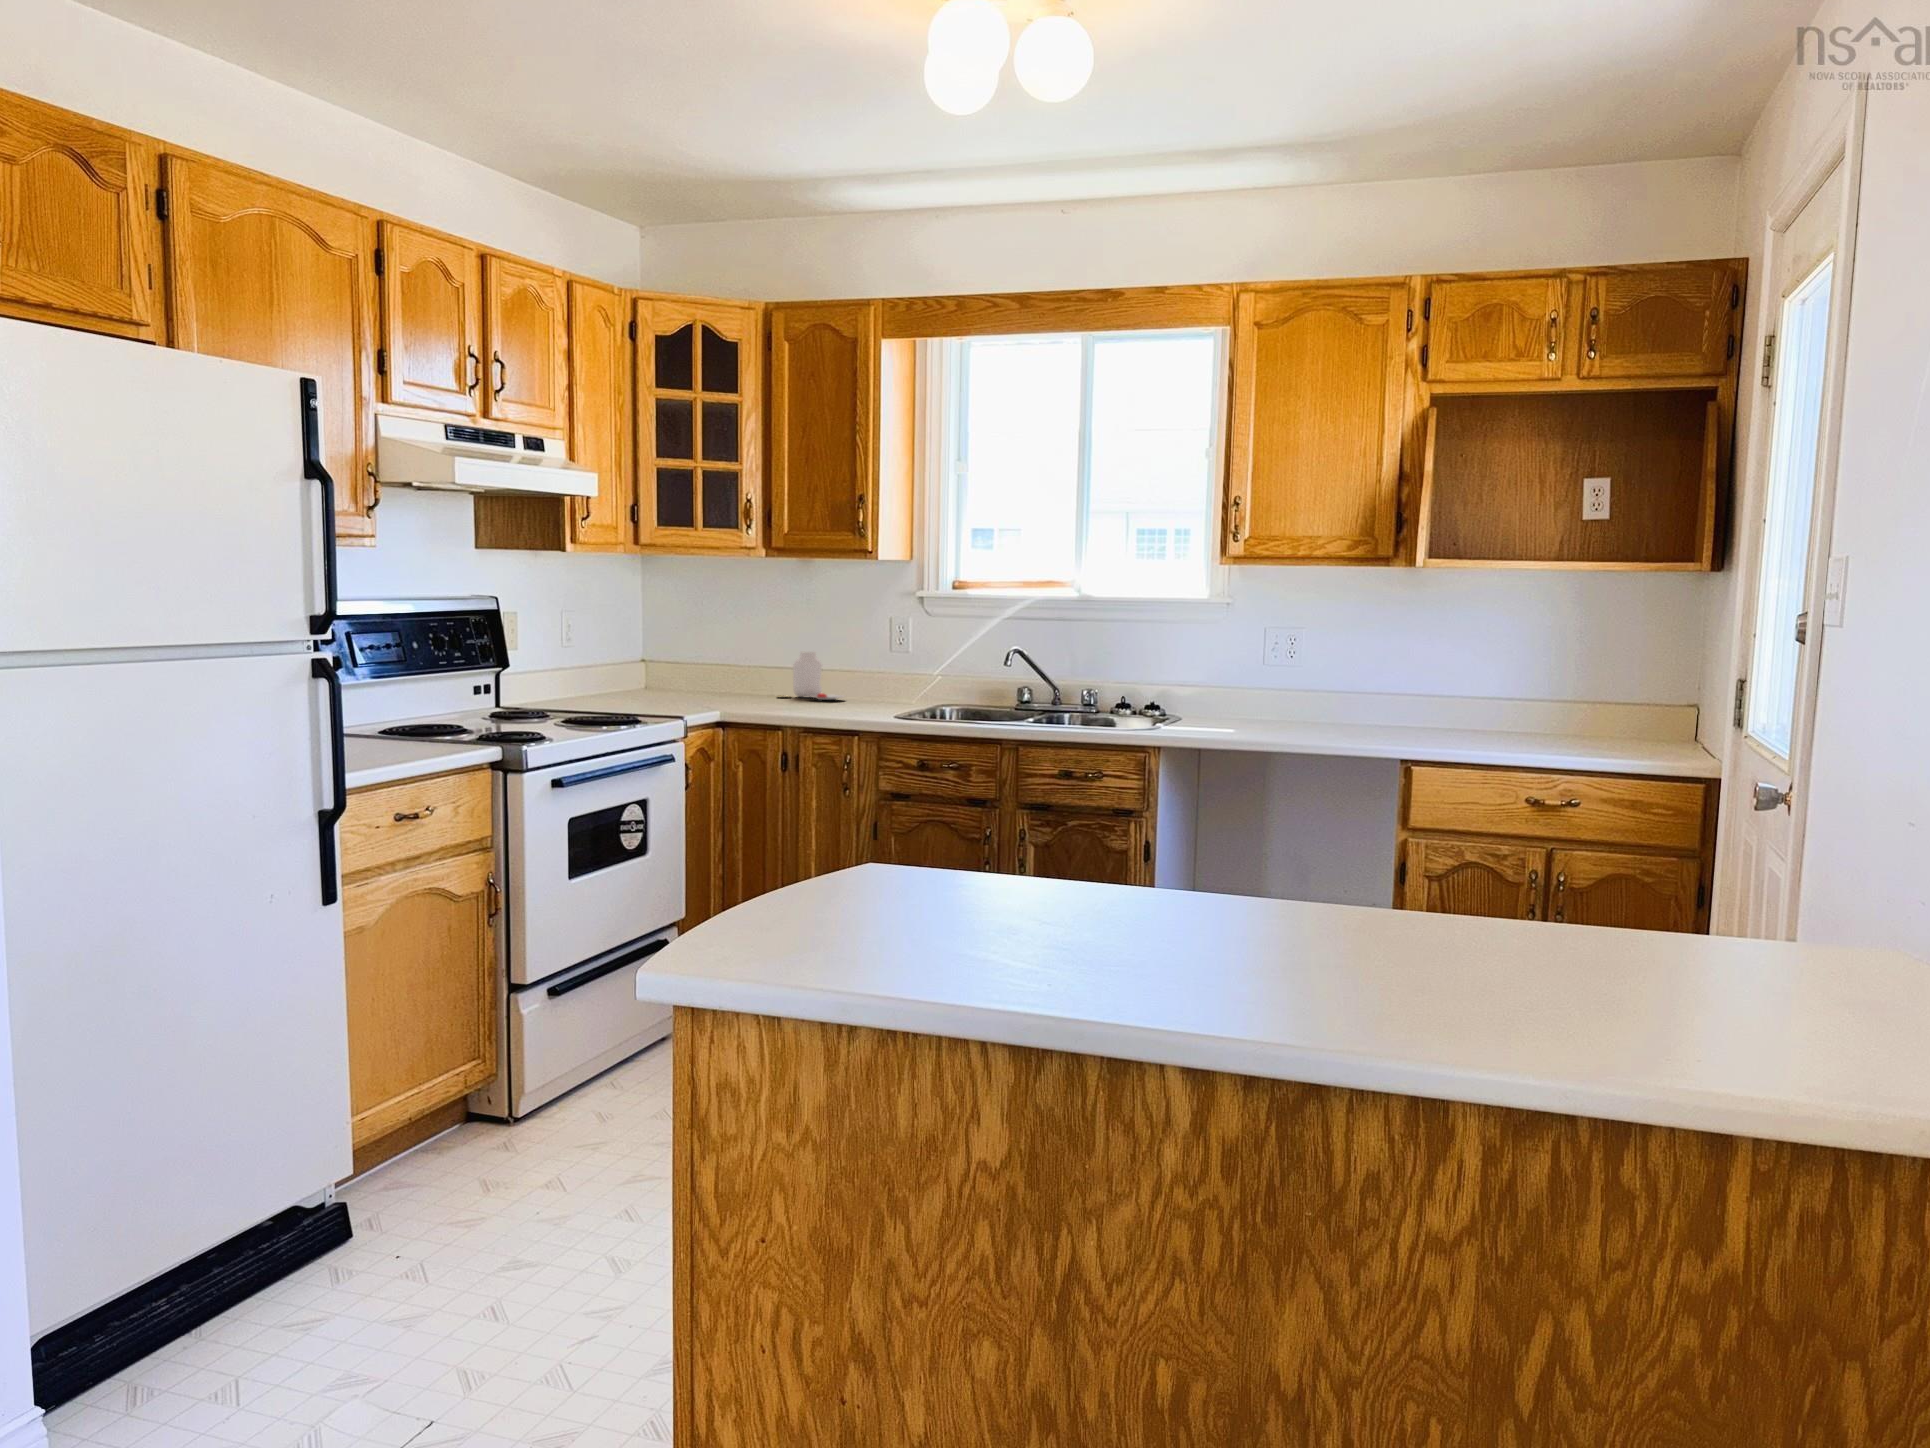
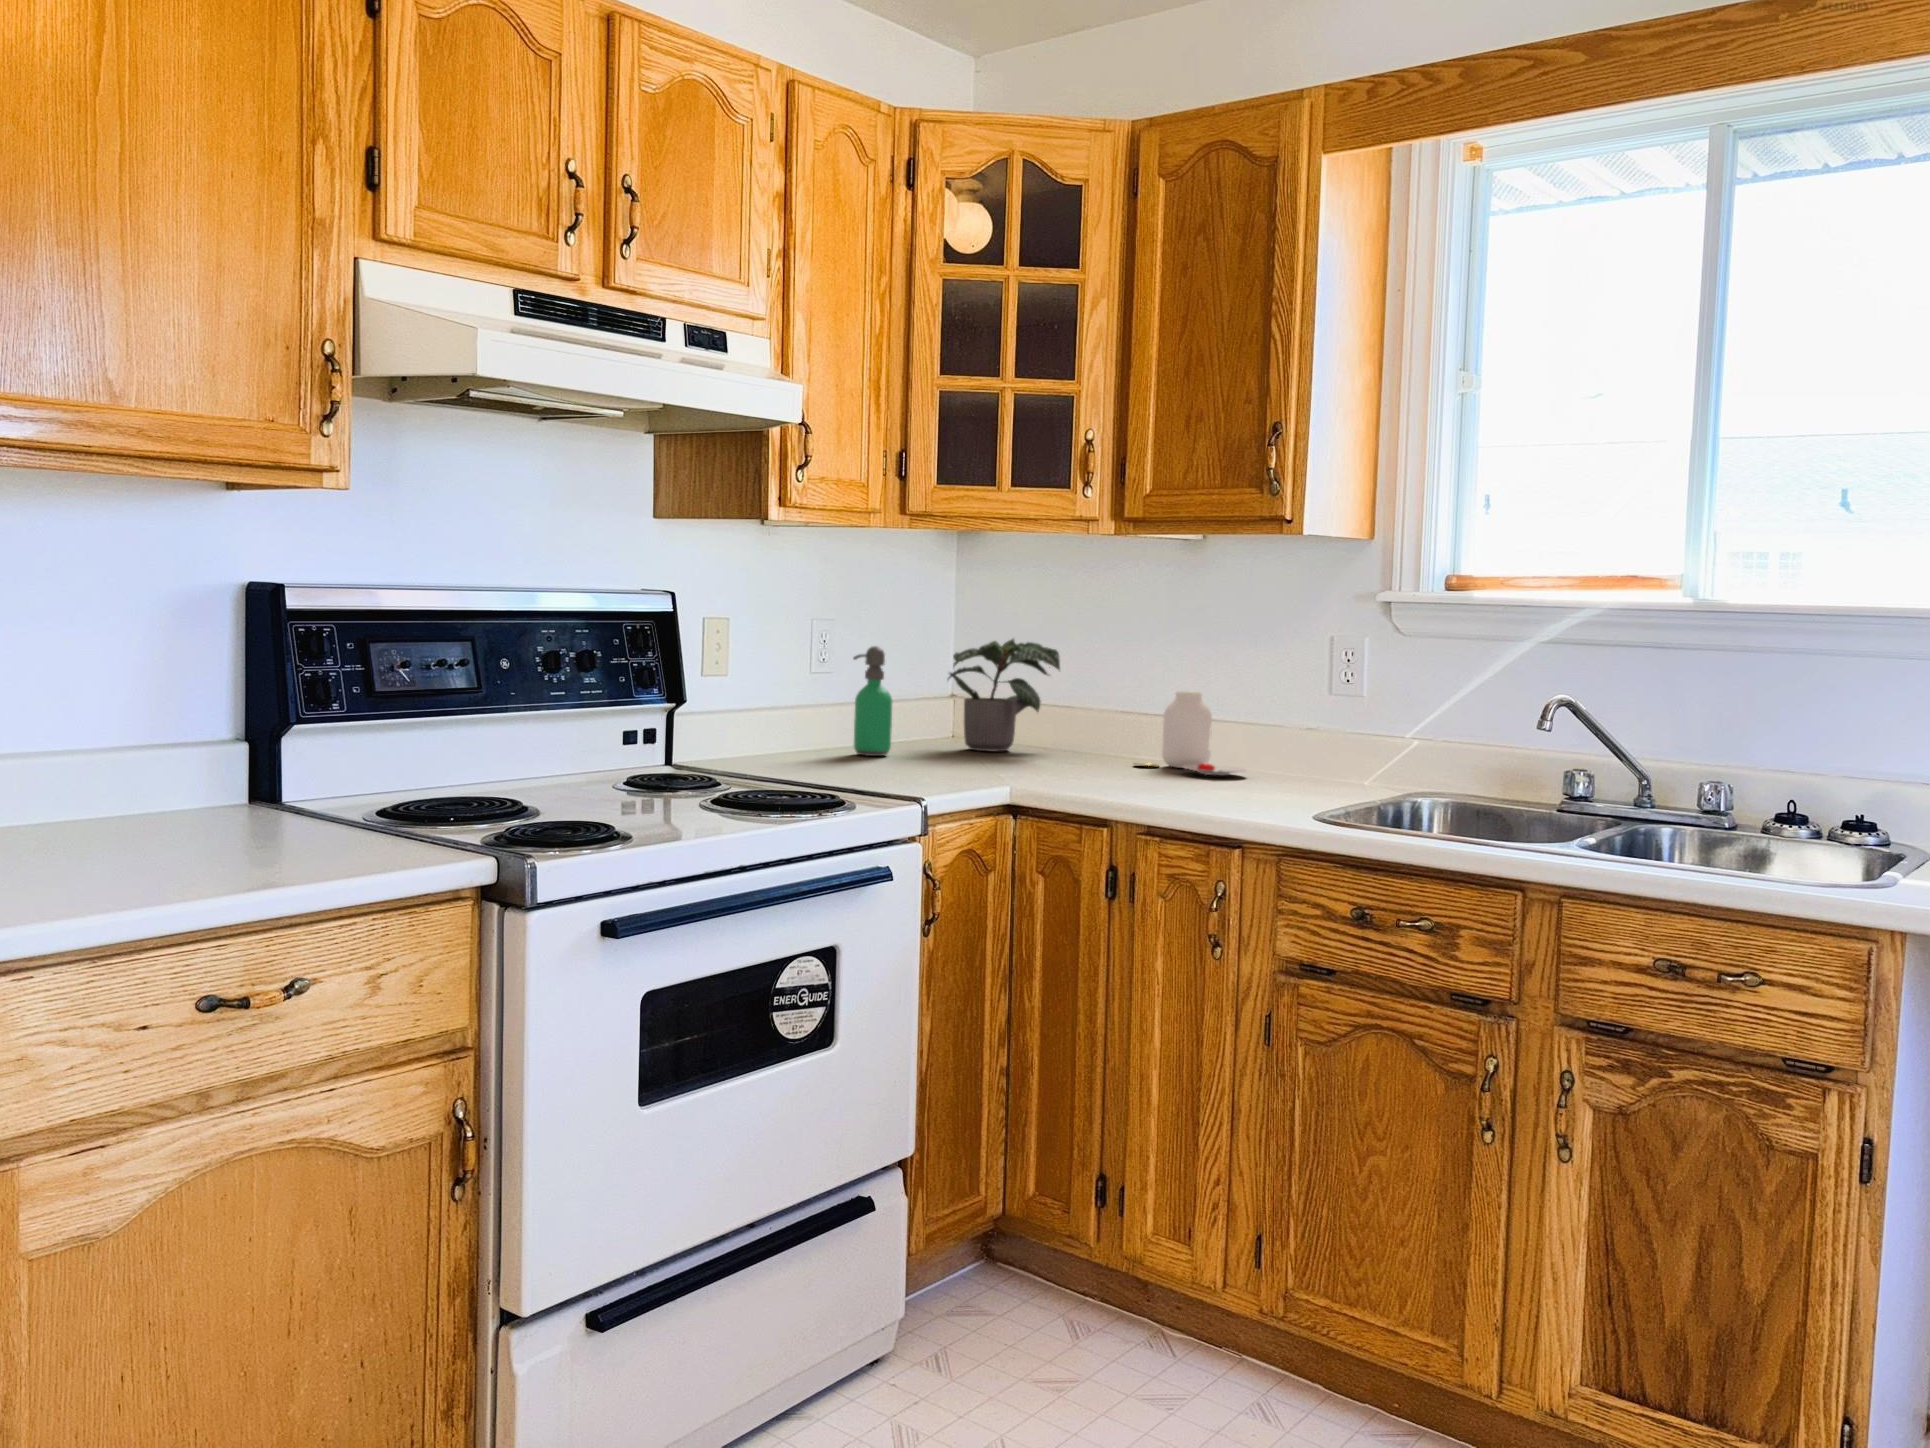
potted plant: none [648,620,727,693] -> present [948,639,1060,751]
soap dispenser: none [599,628,624,698] -> present [853,646,892,756]

